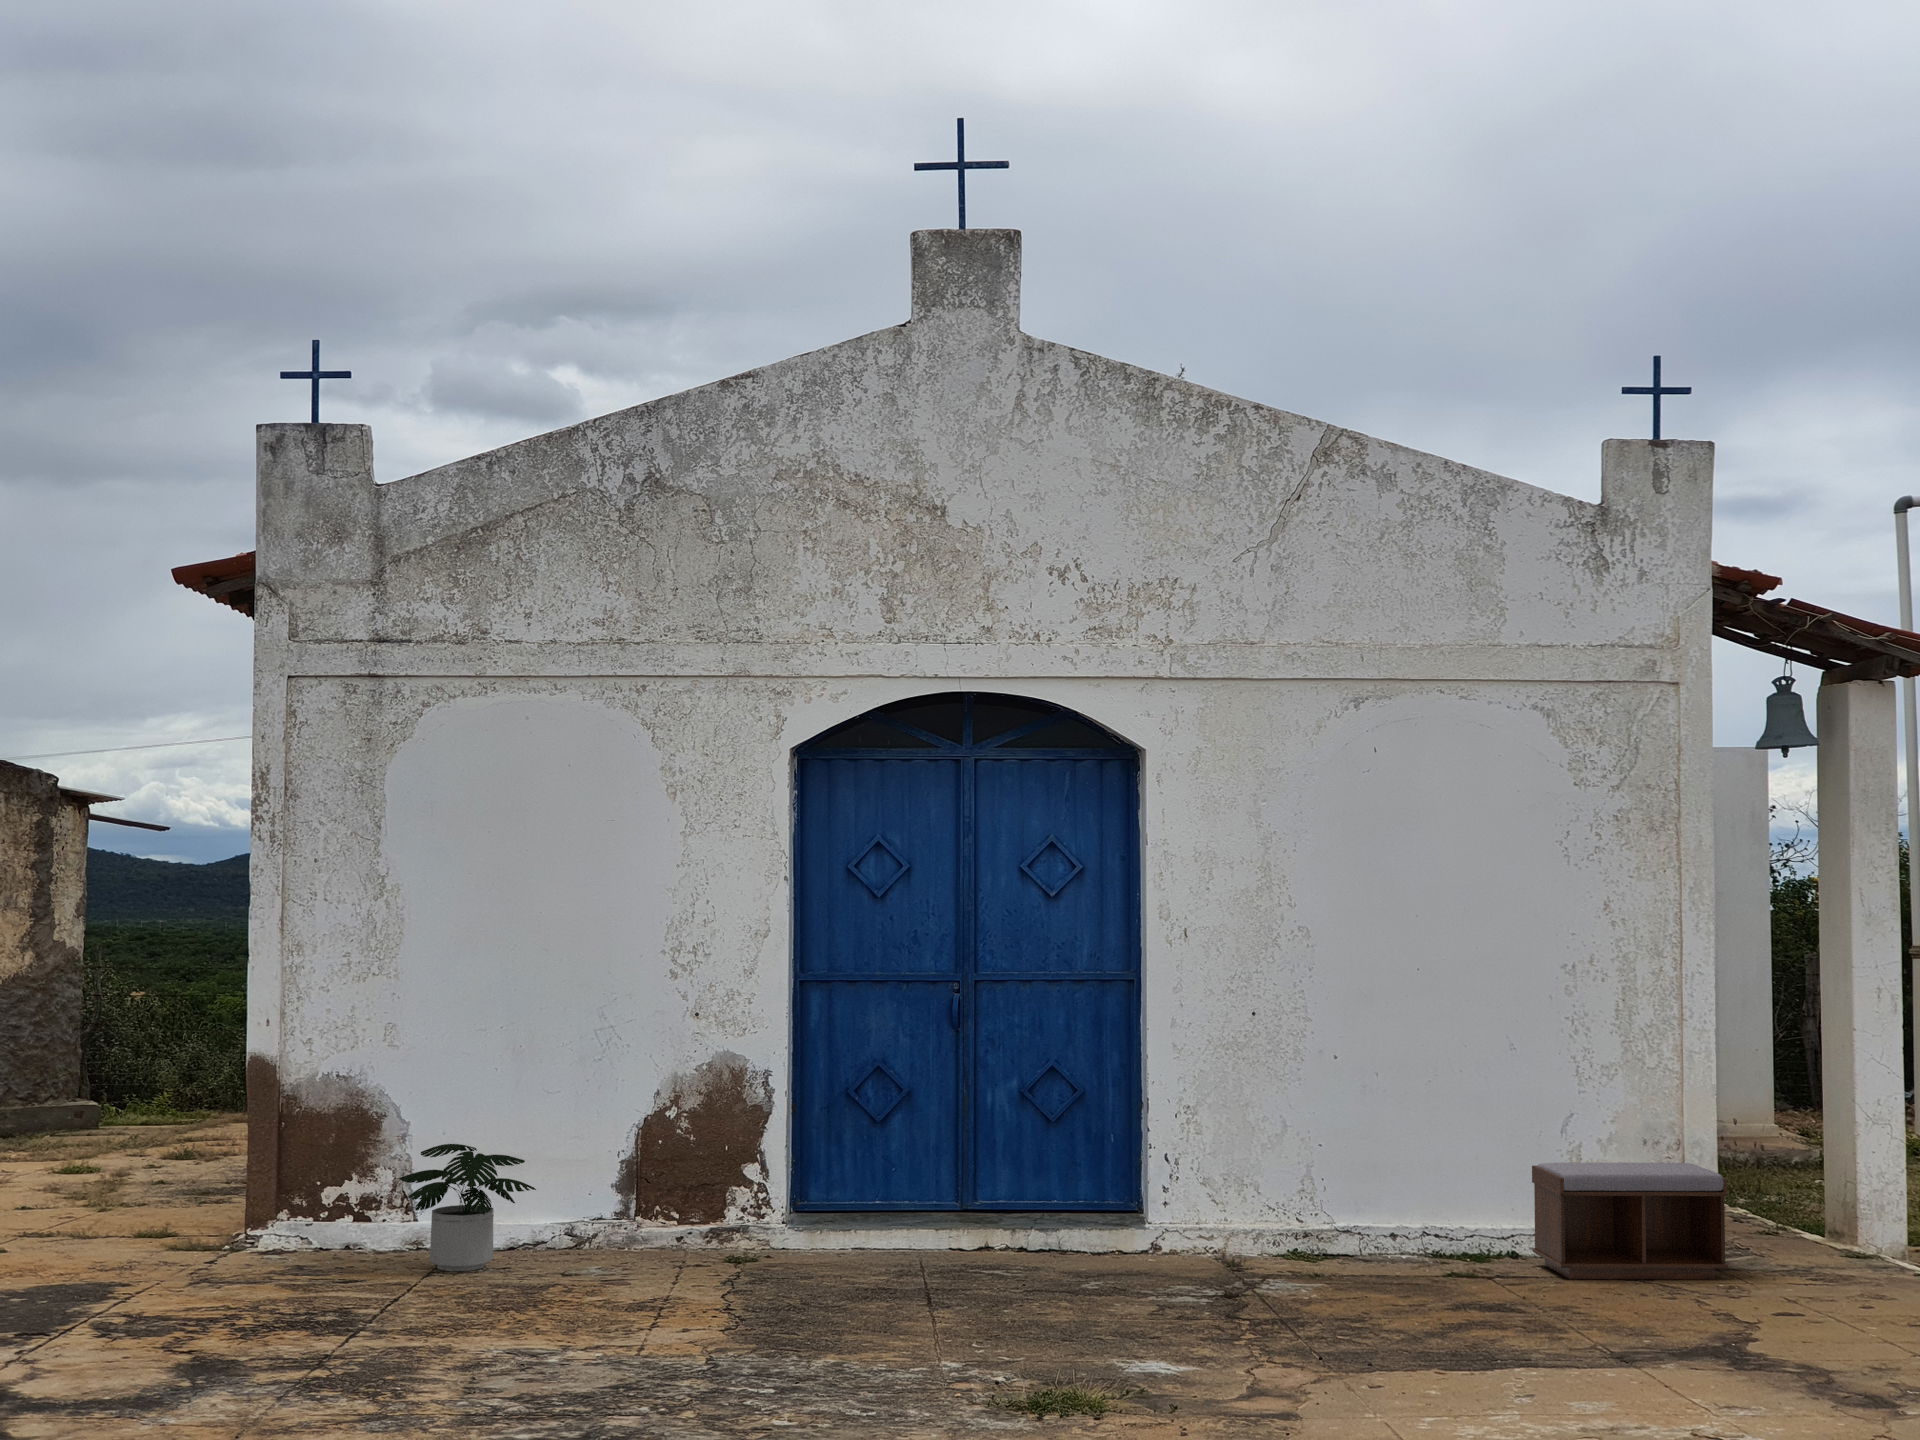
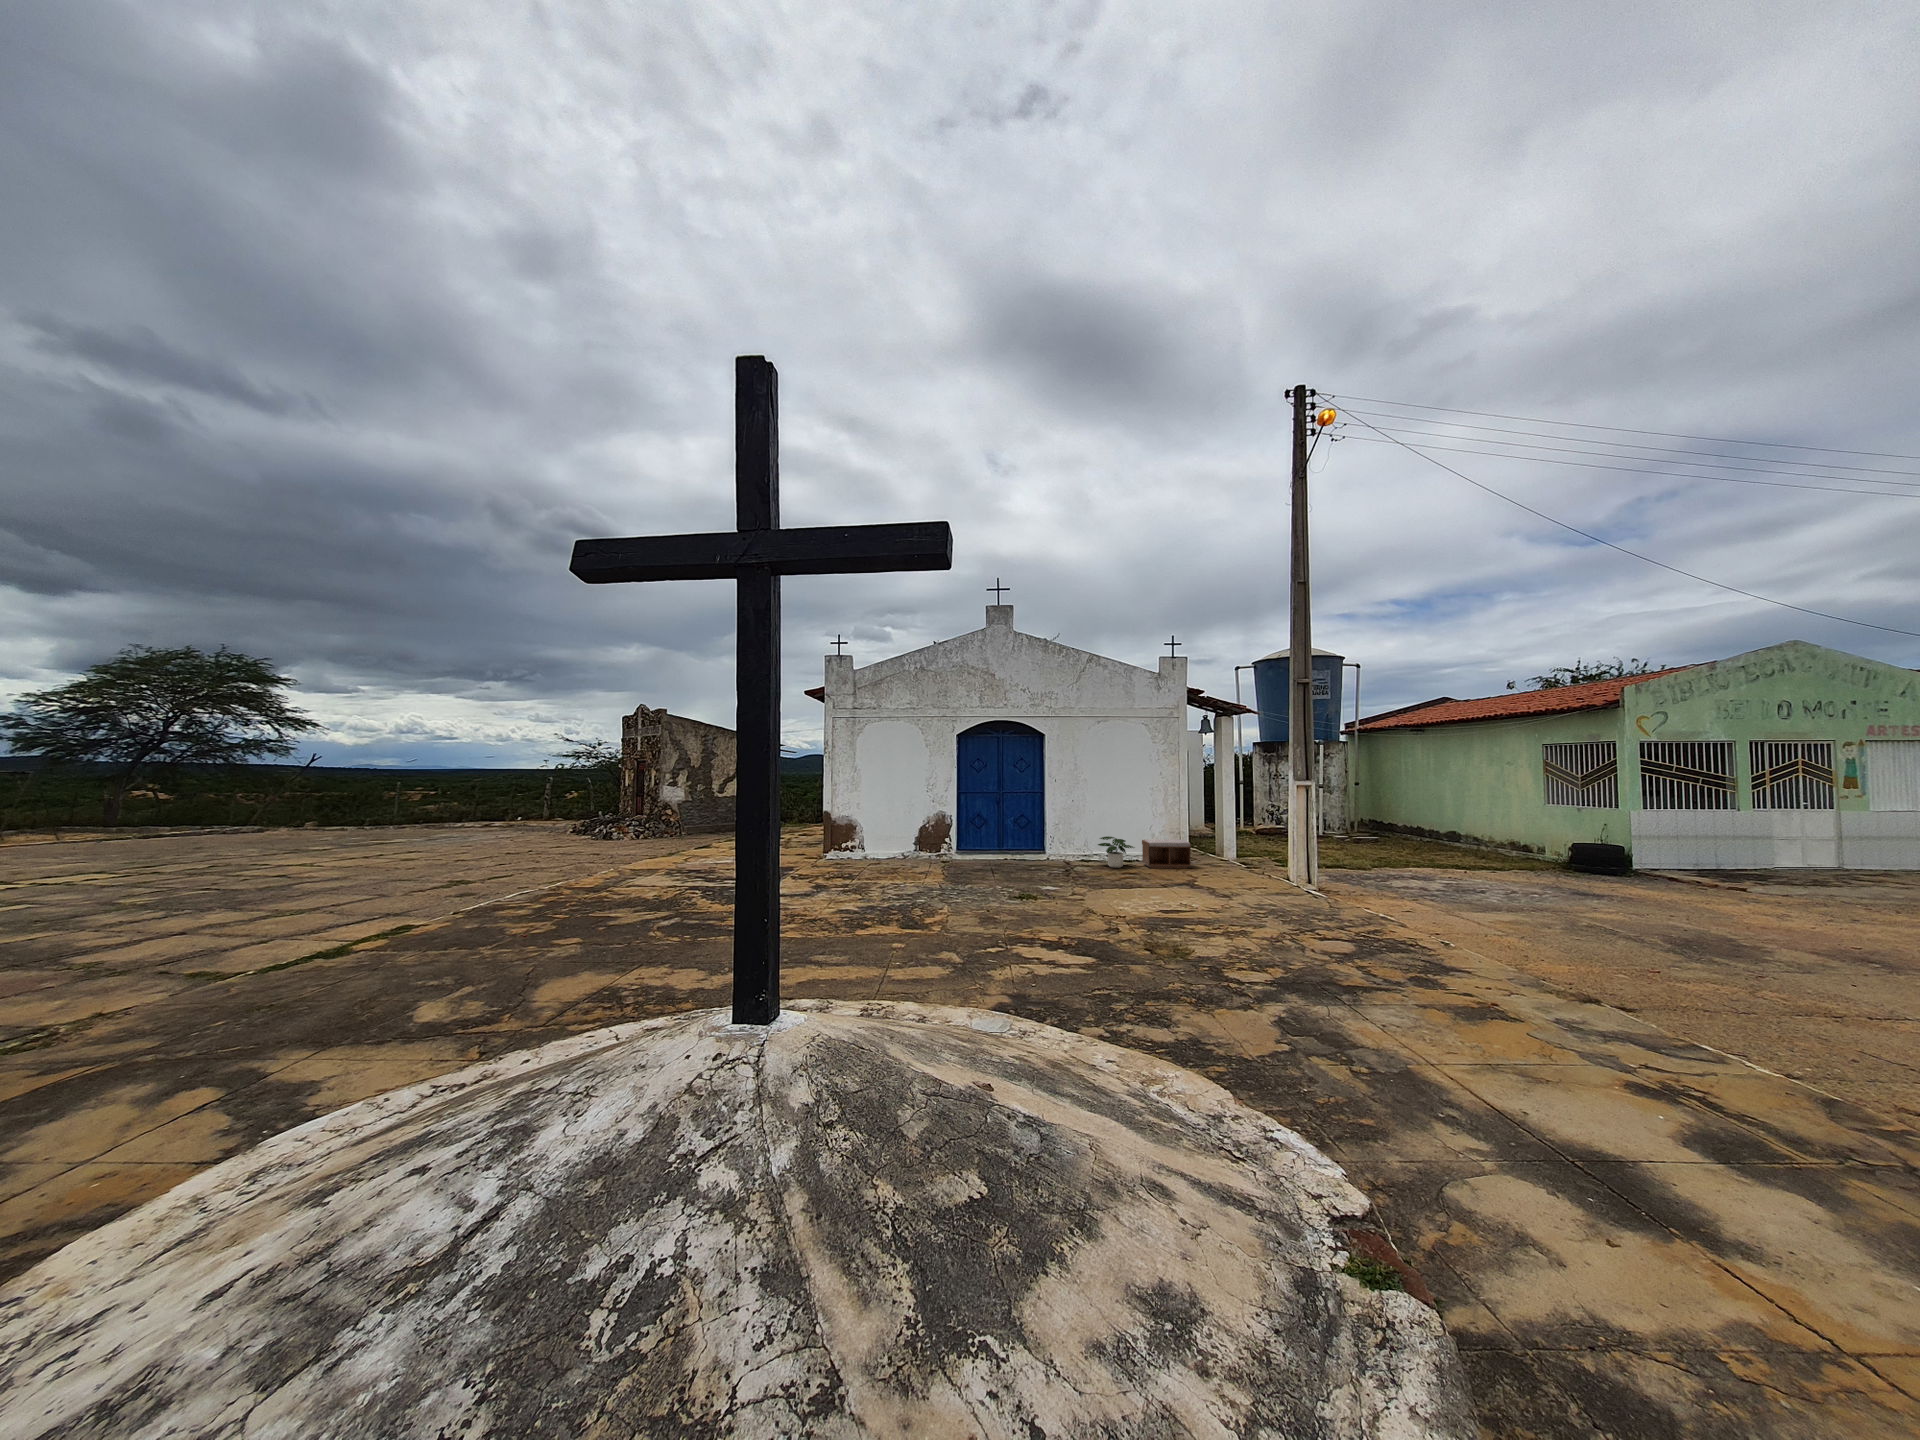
potted plant: present [398,1144,536,1271] -> present [1098,836,1134,868]

